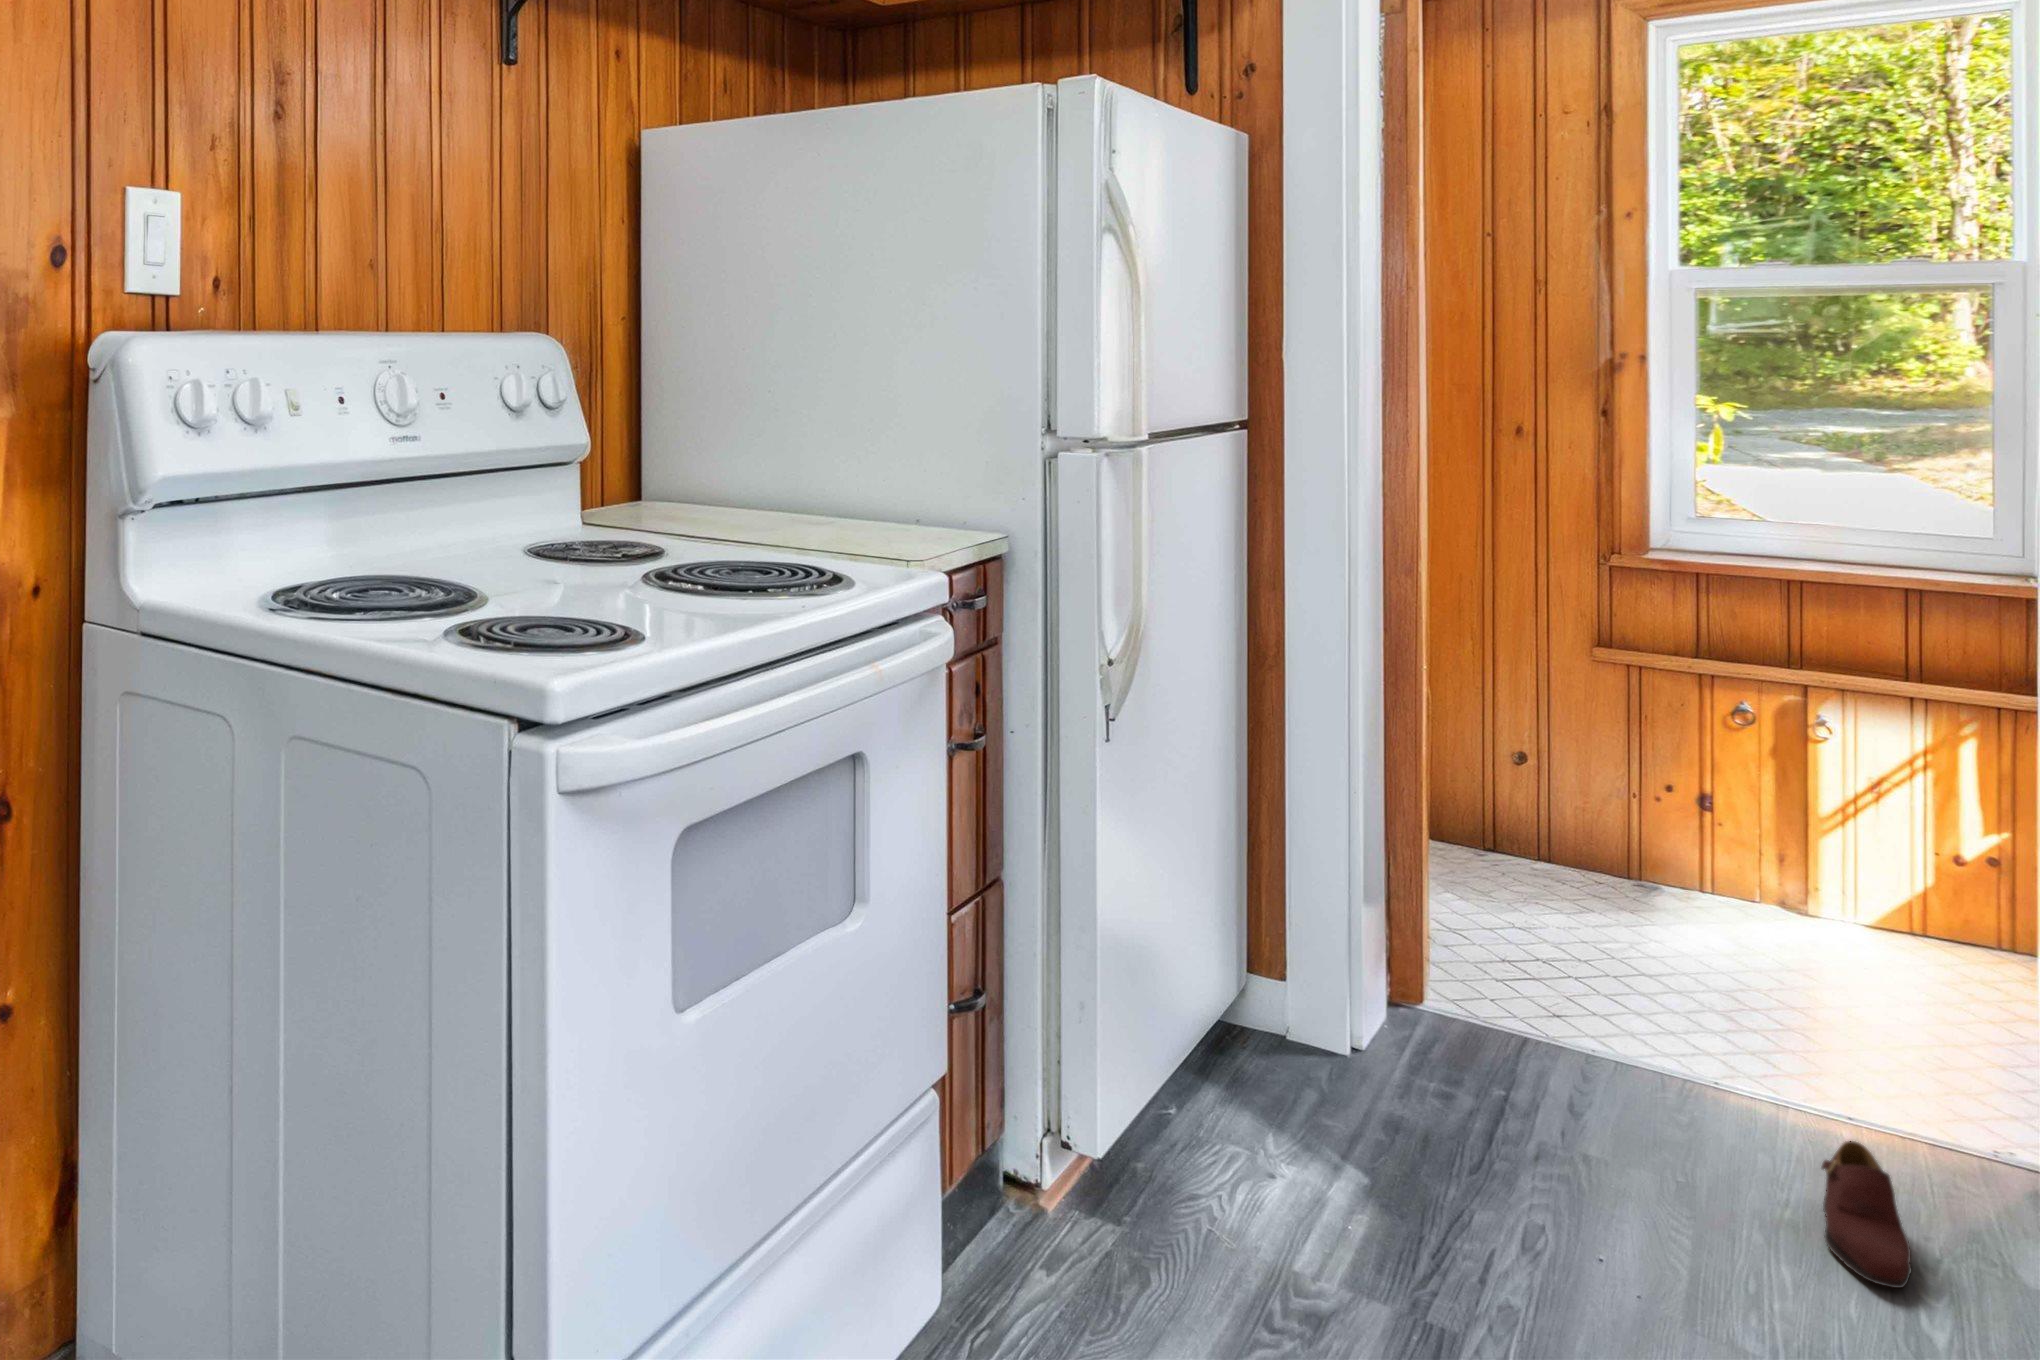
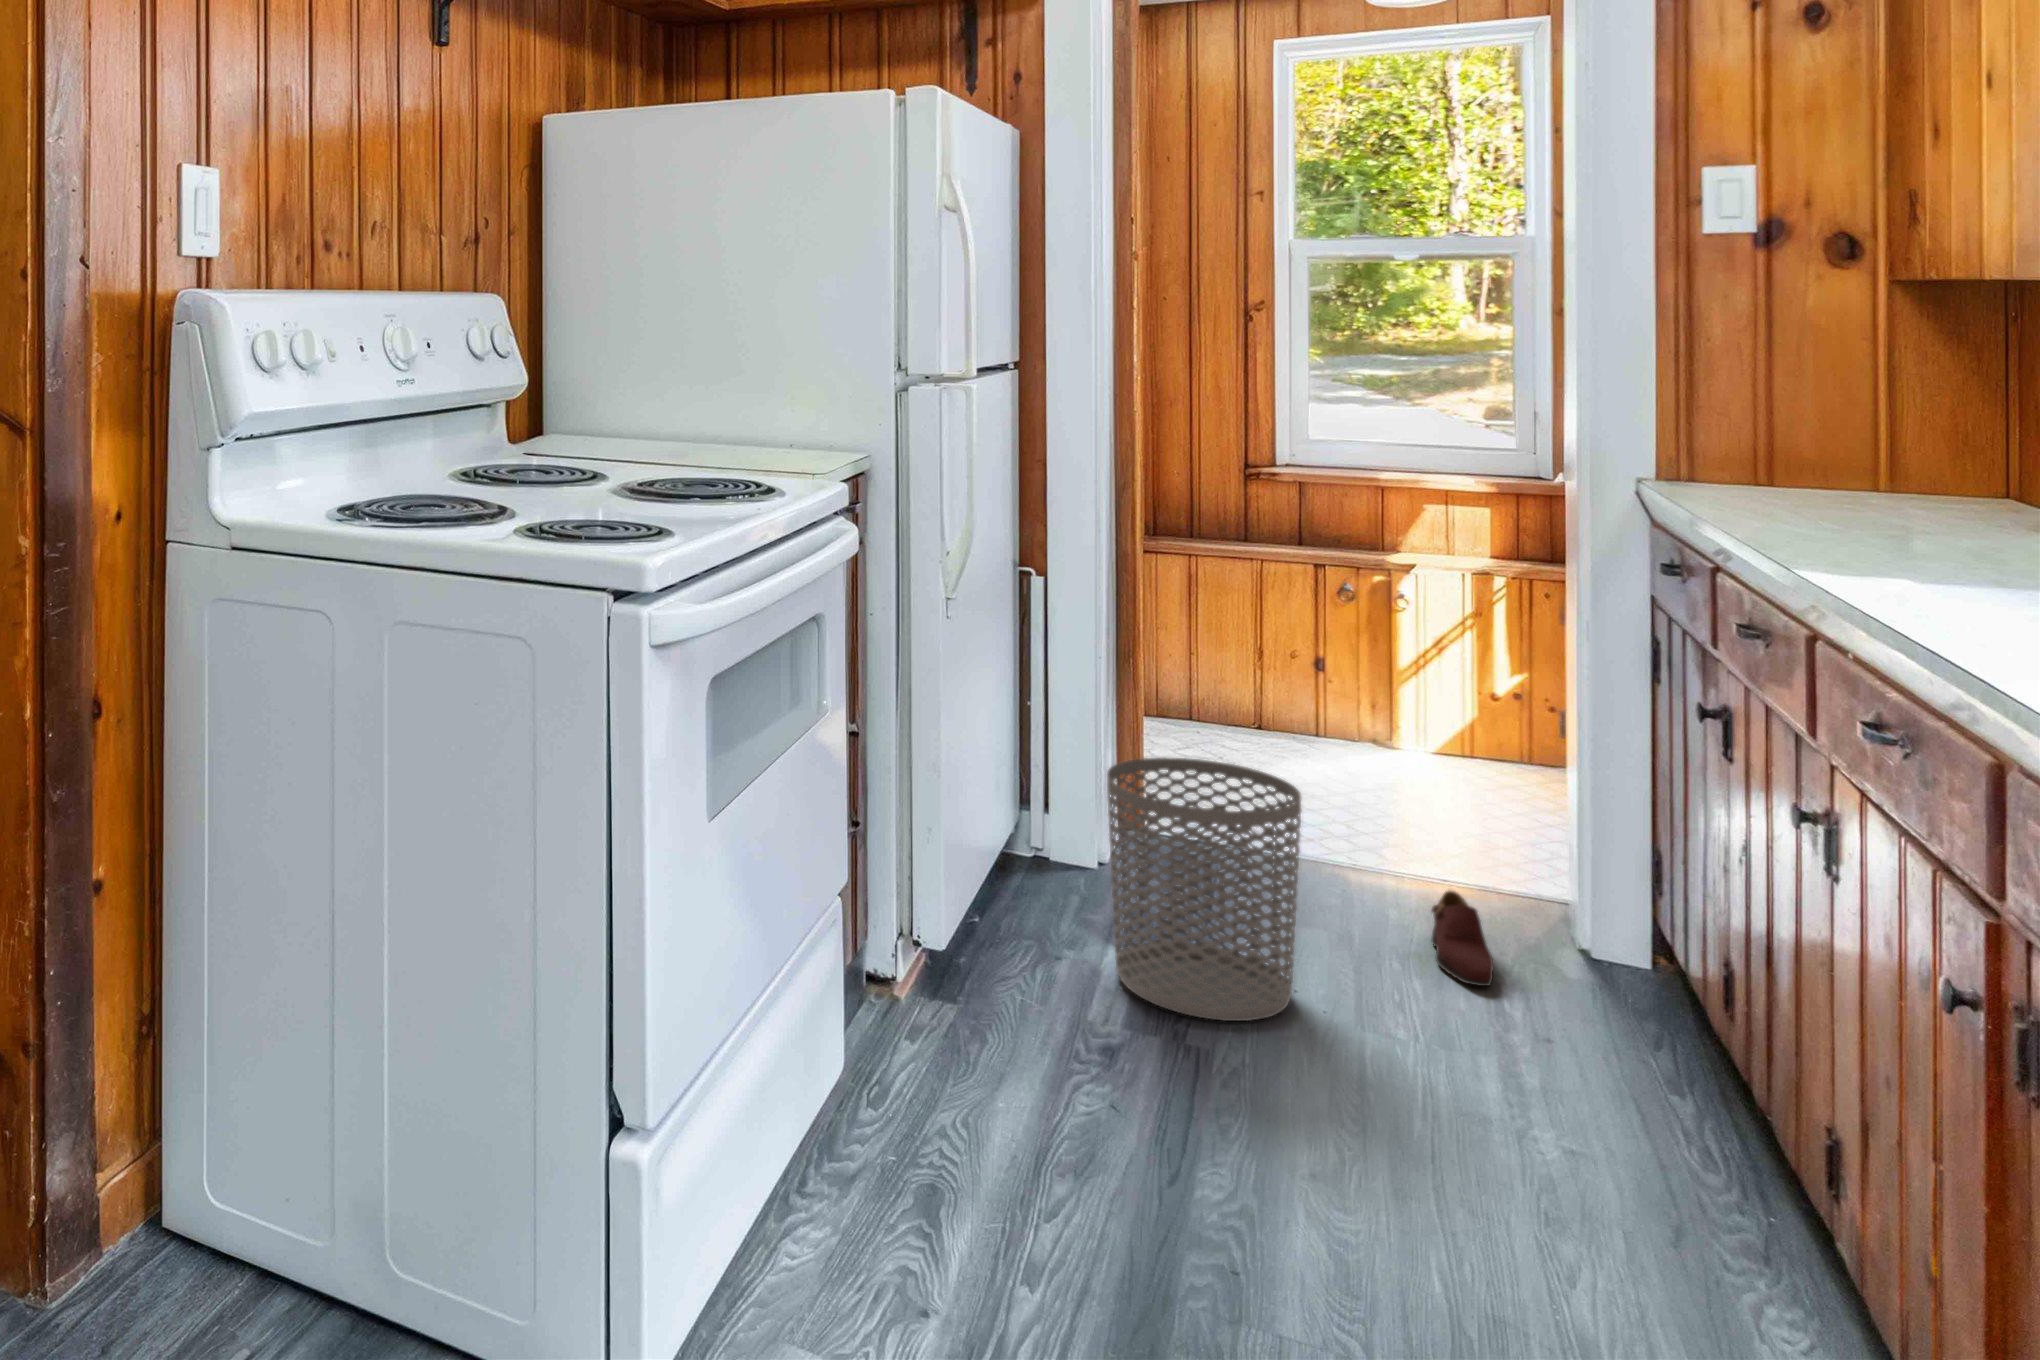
waste bin: none [1333,930,1604,1300] -> present [1107,758,1301,1021]

